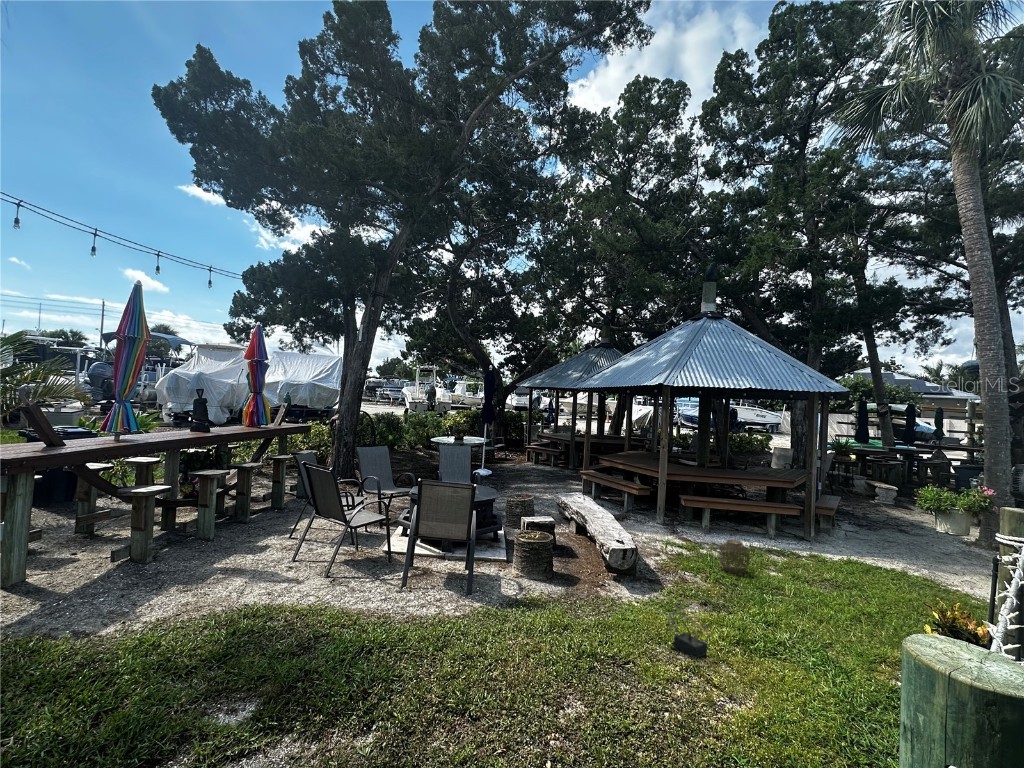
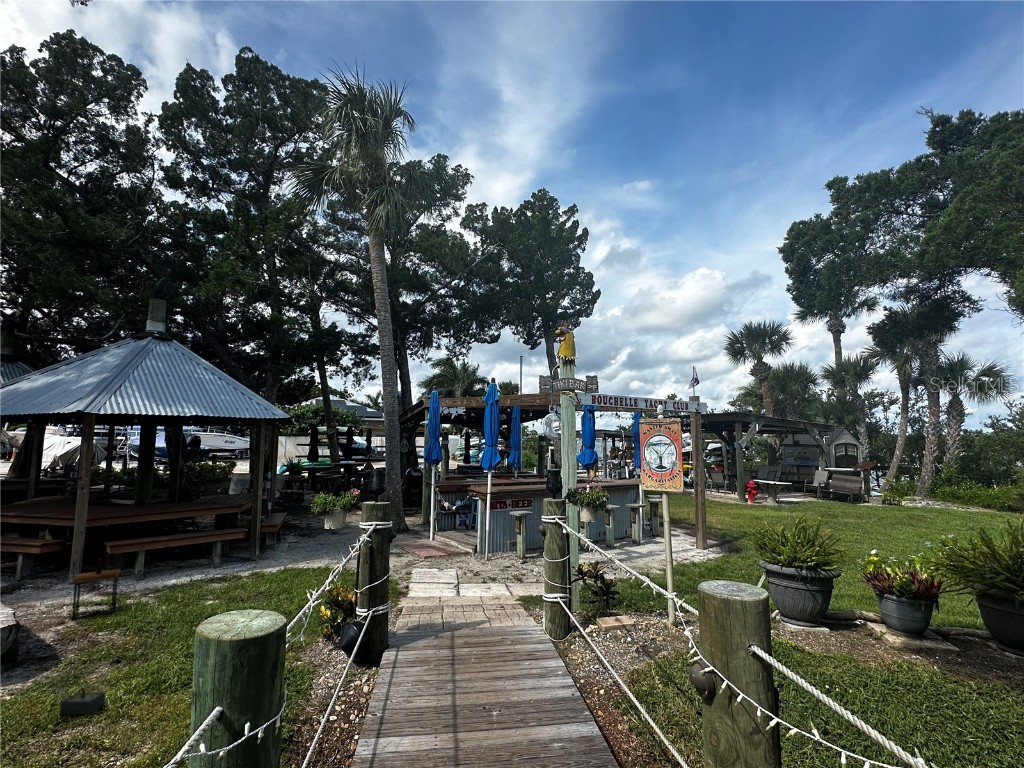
side table: none [664,509,697,560] -> present [72,558,120,620]
woven basket: present [719,540,750,574] -> none [145,576,182,612]

